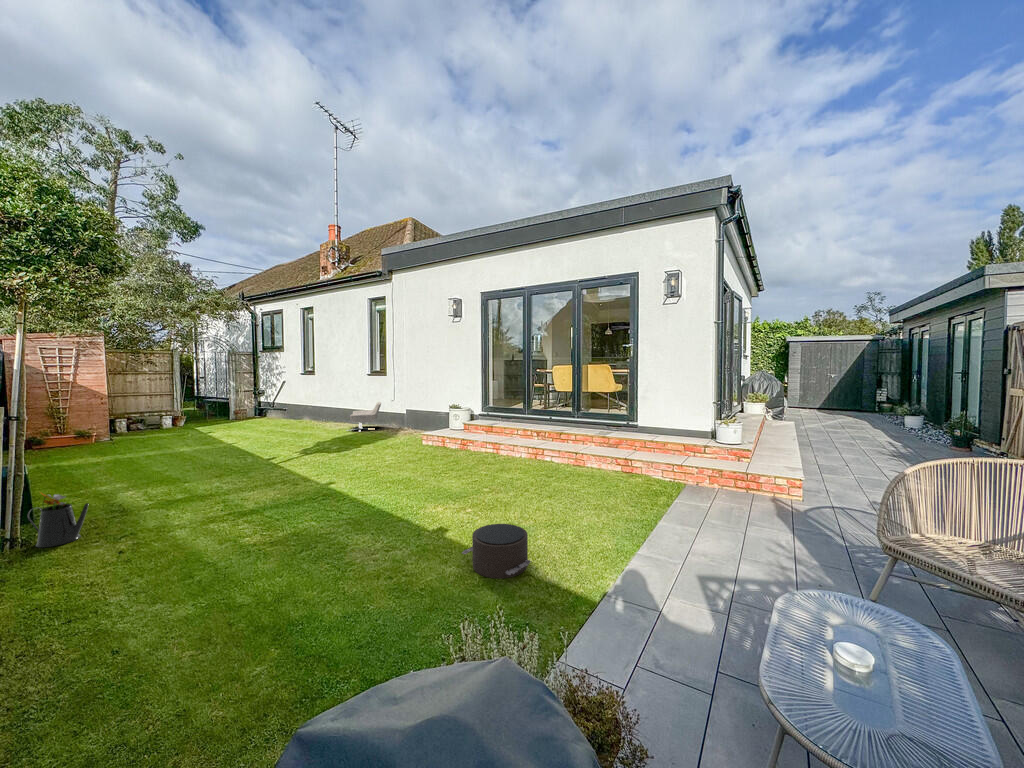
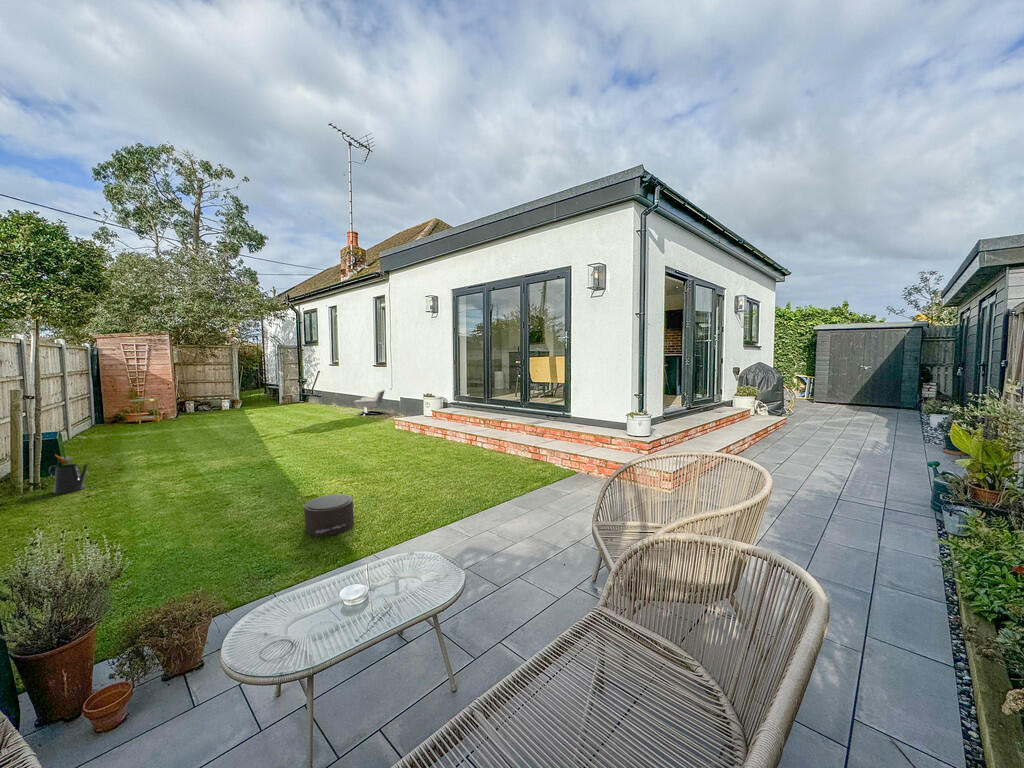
side table: none [49,415,94,448] -> present [129,398,162,424]

